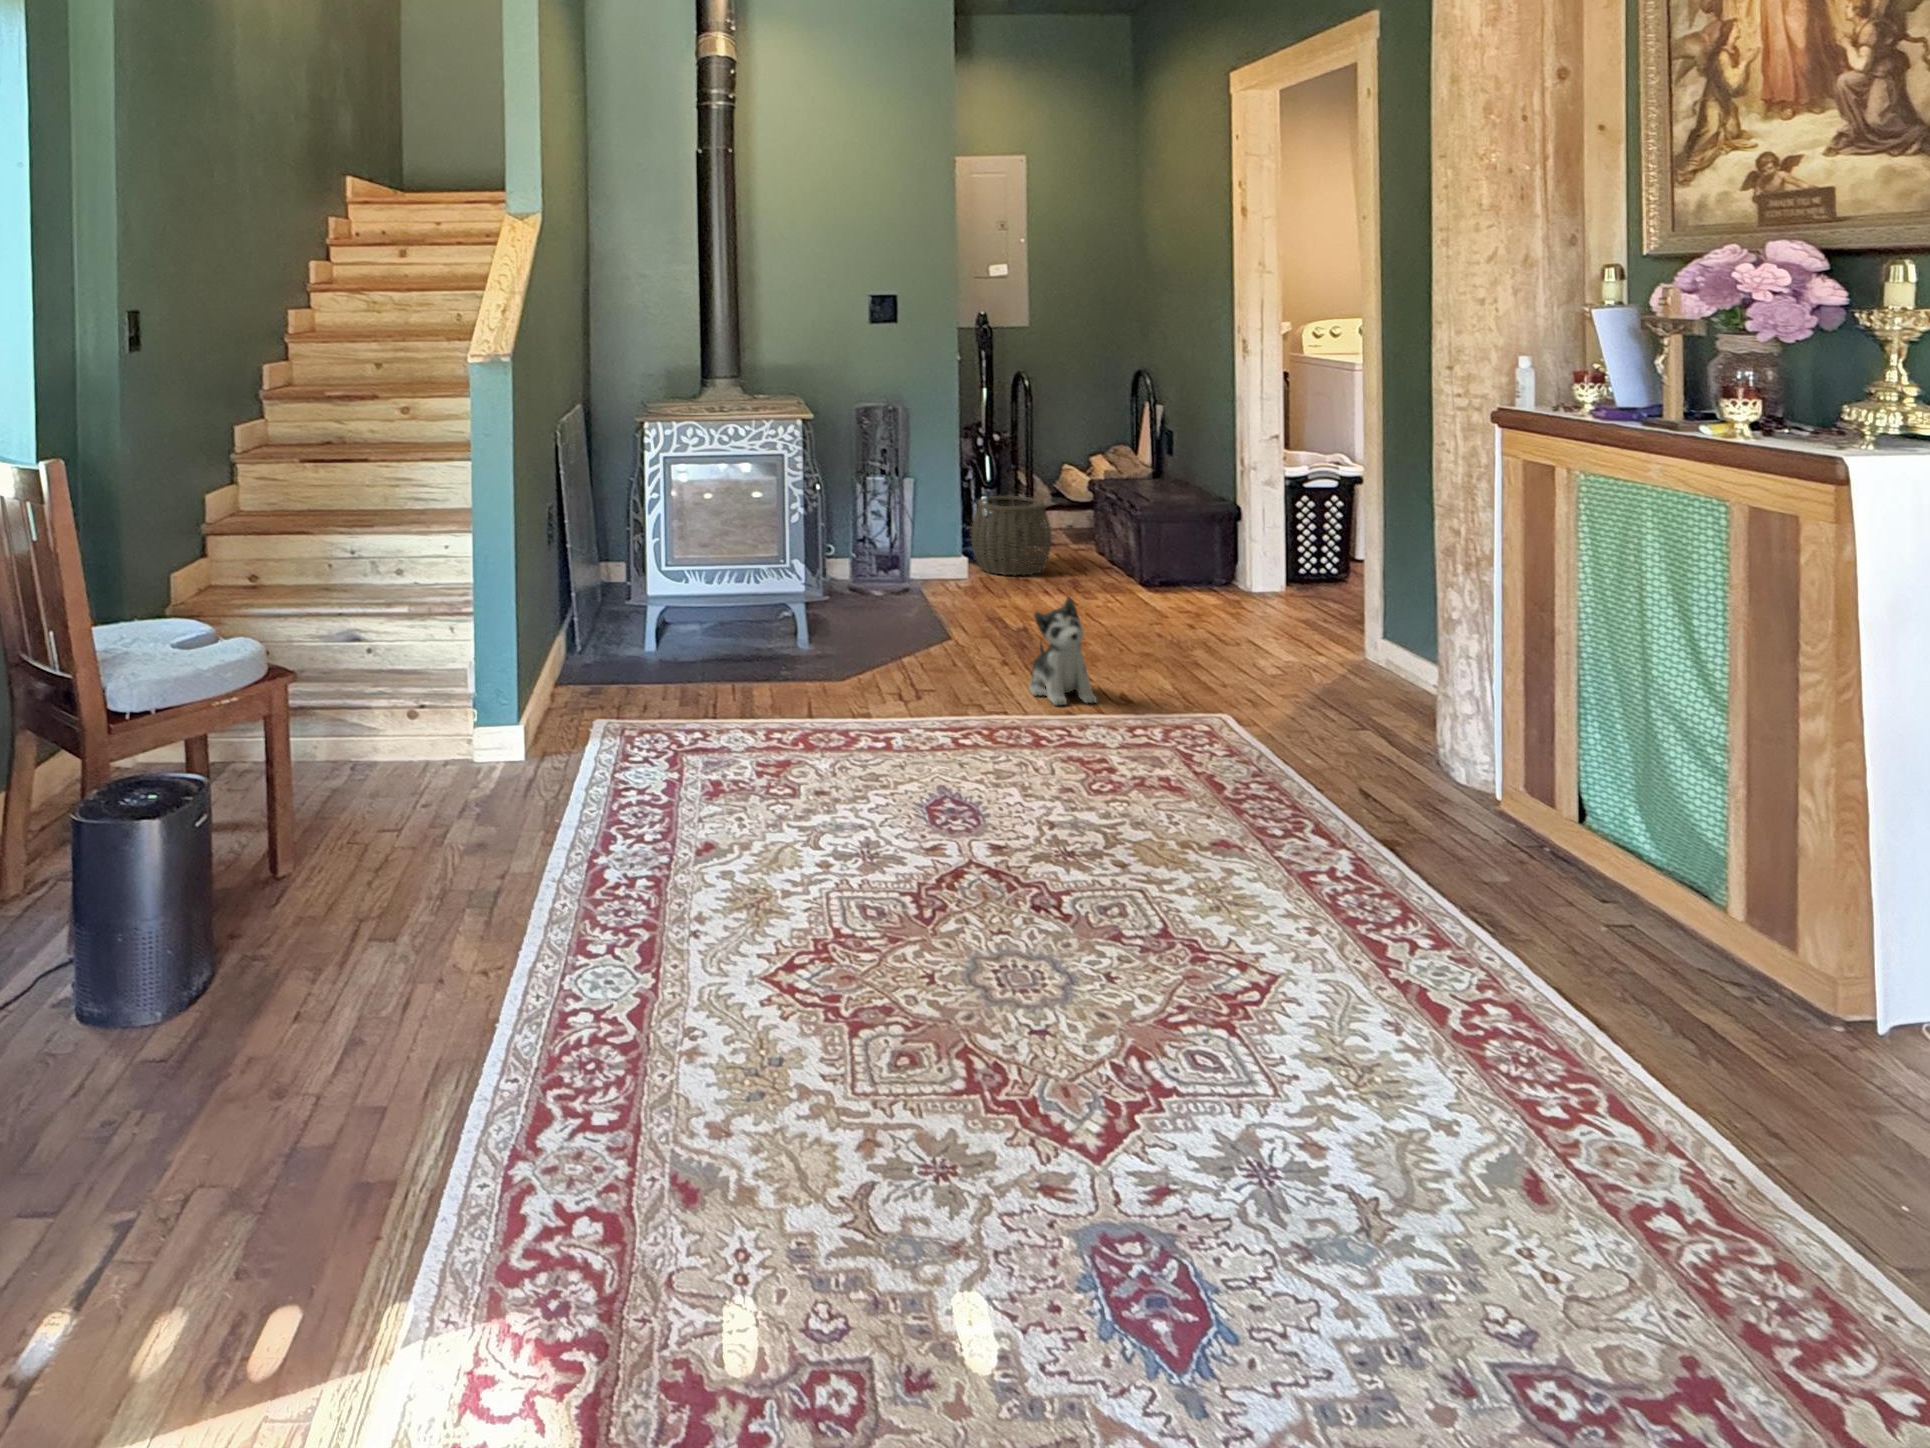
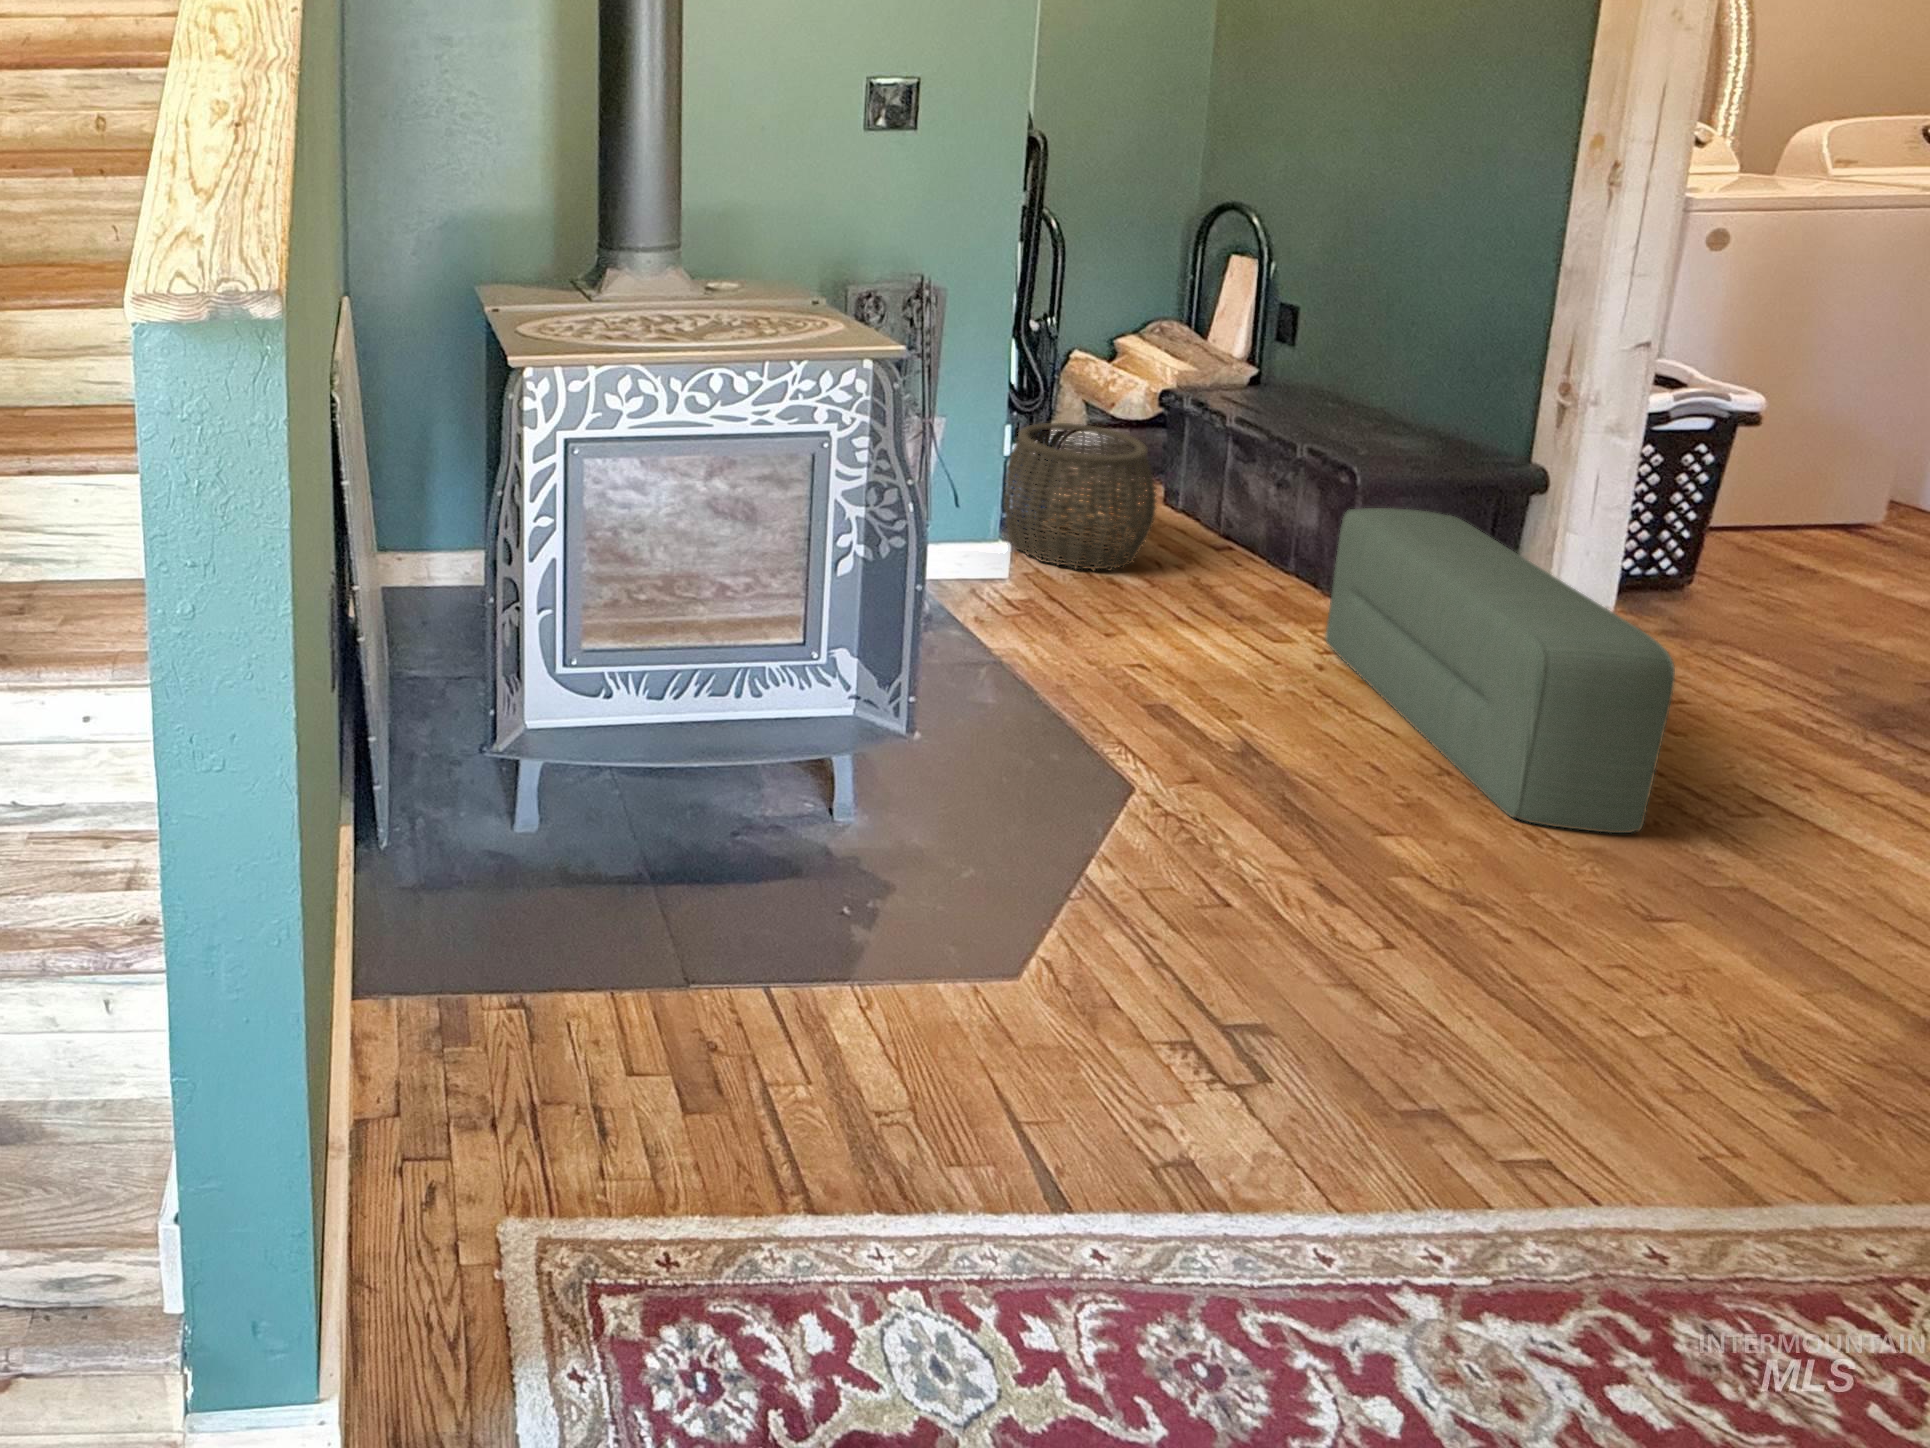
pouf: none [1101,518,1169,645] -> present [1325,508,1675,833]
plush toy: present [1029,597,1097,705] -> none [1518,888,1817,1174]

